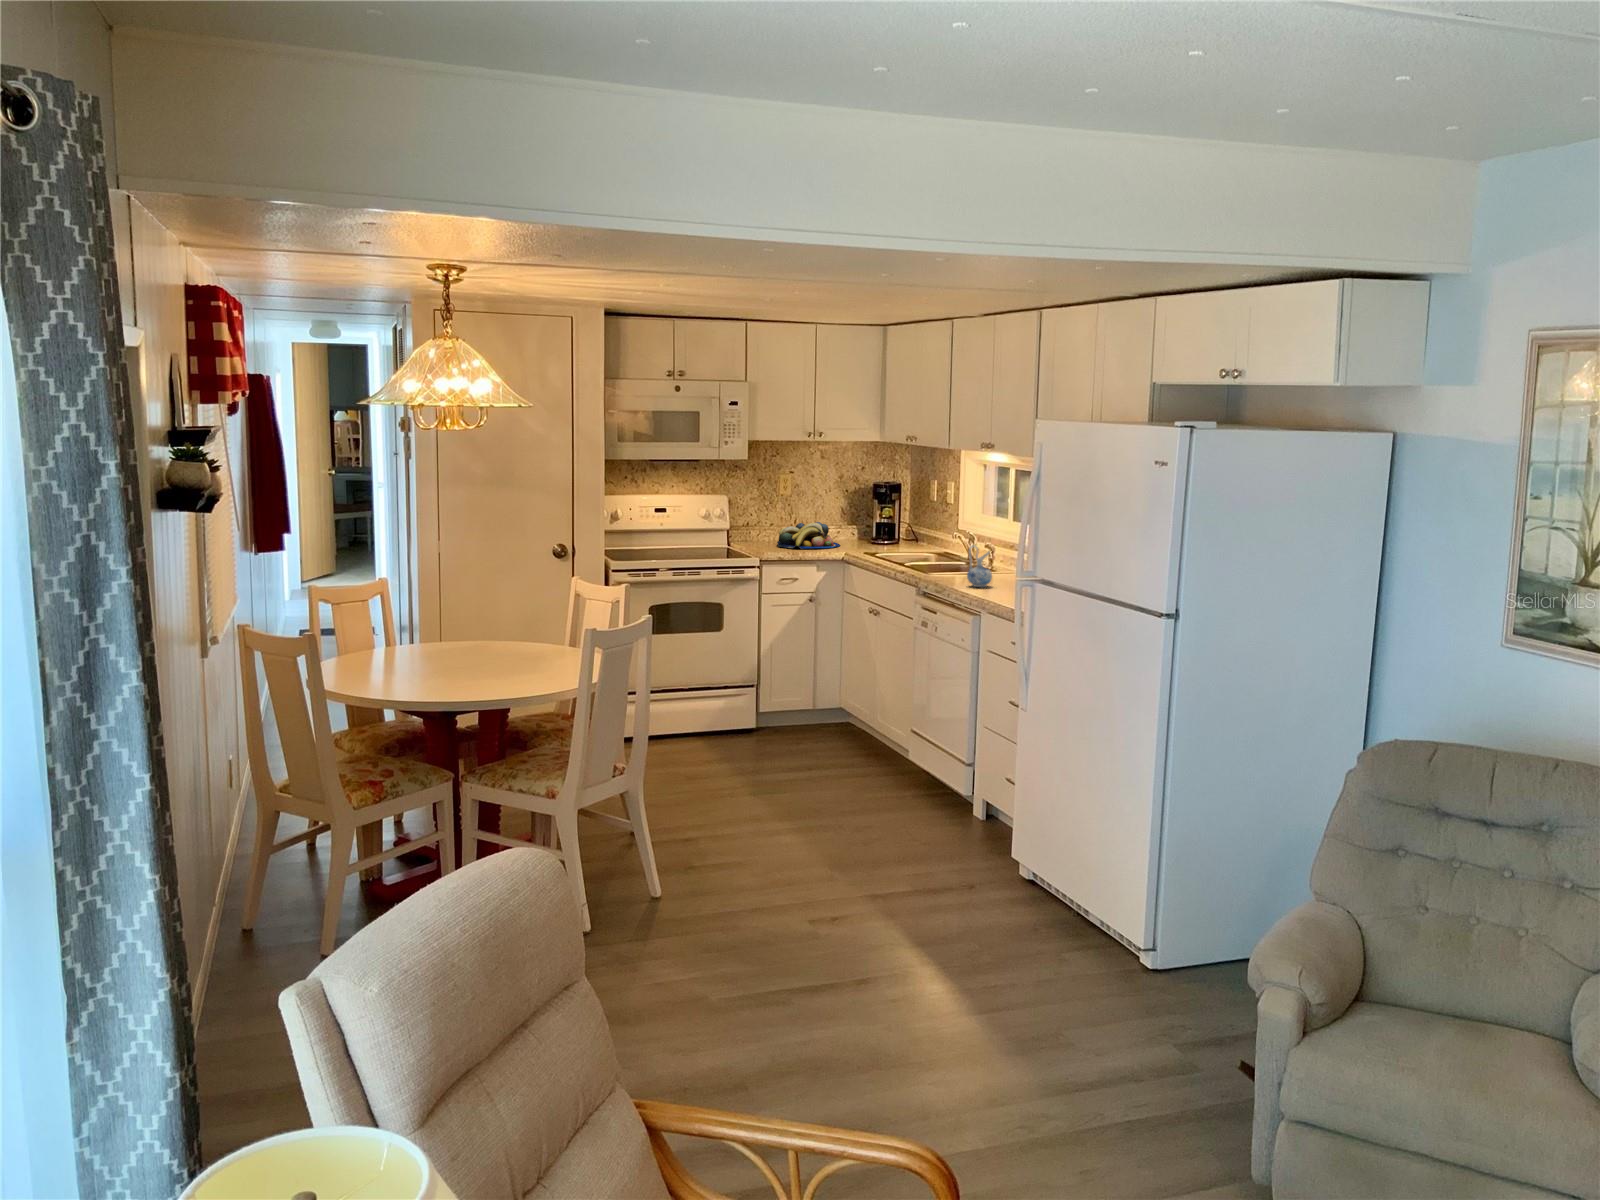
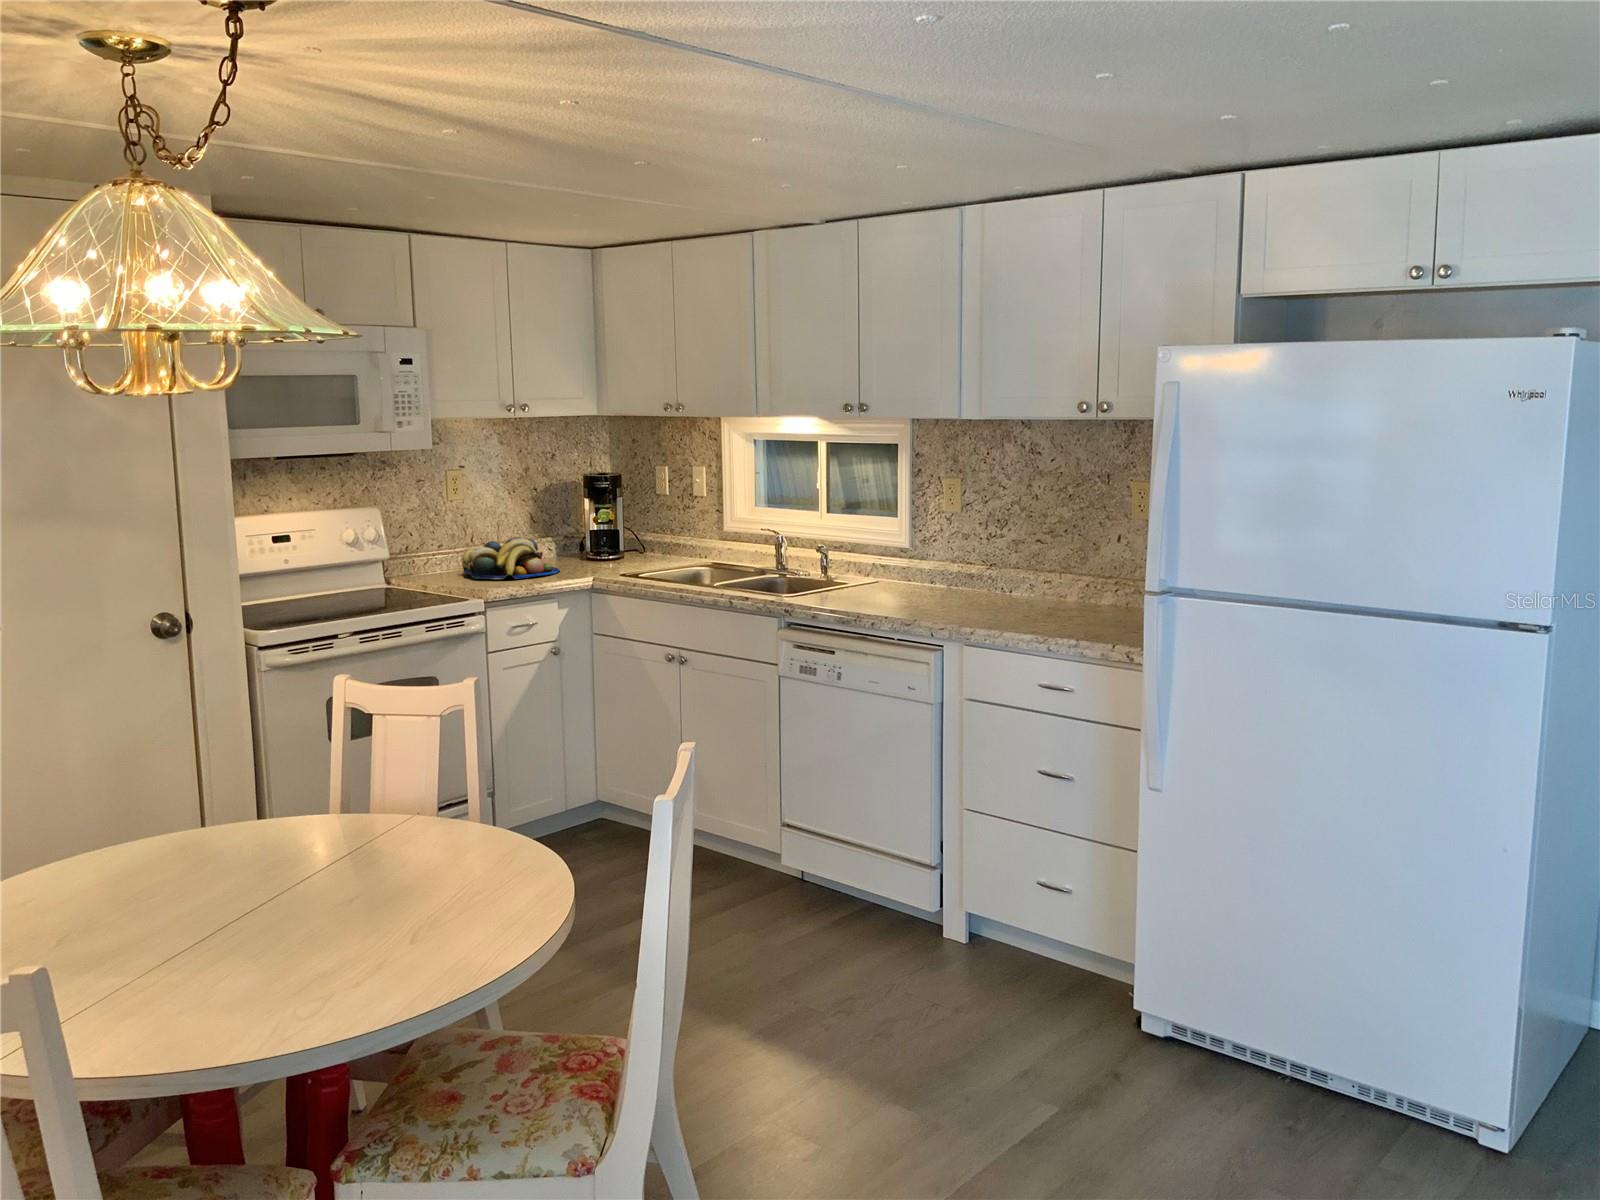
ceramic pitcher: present [967,545,992,587] -> none [875,548,911,607]

